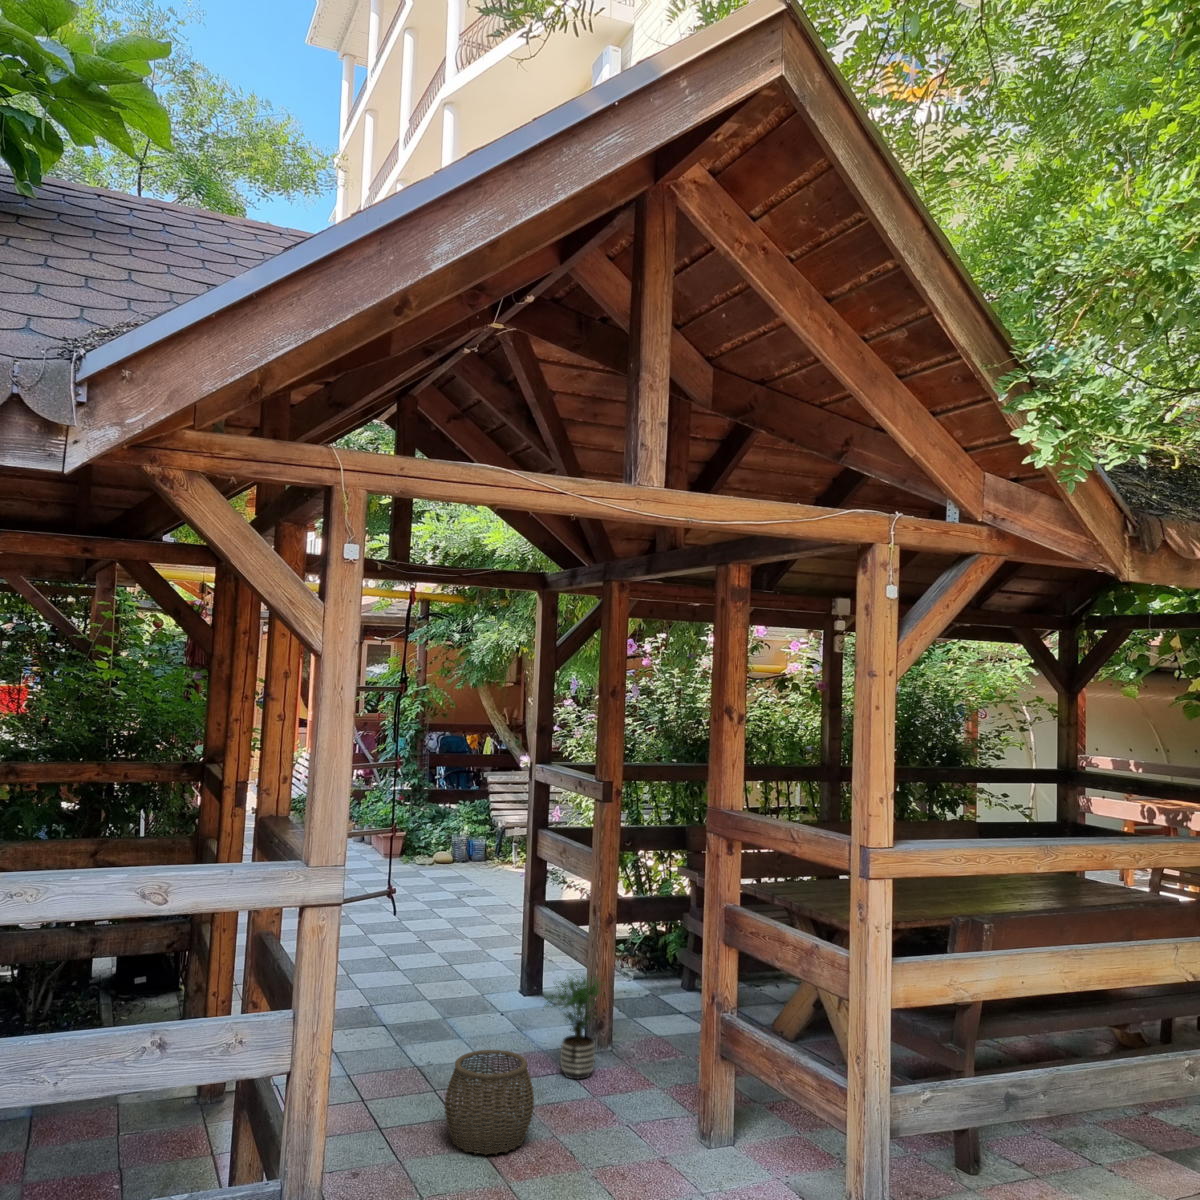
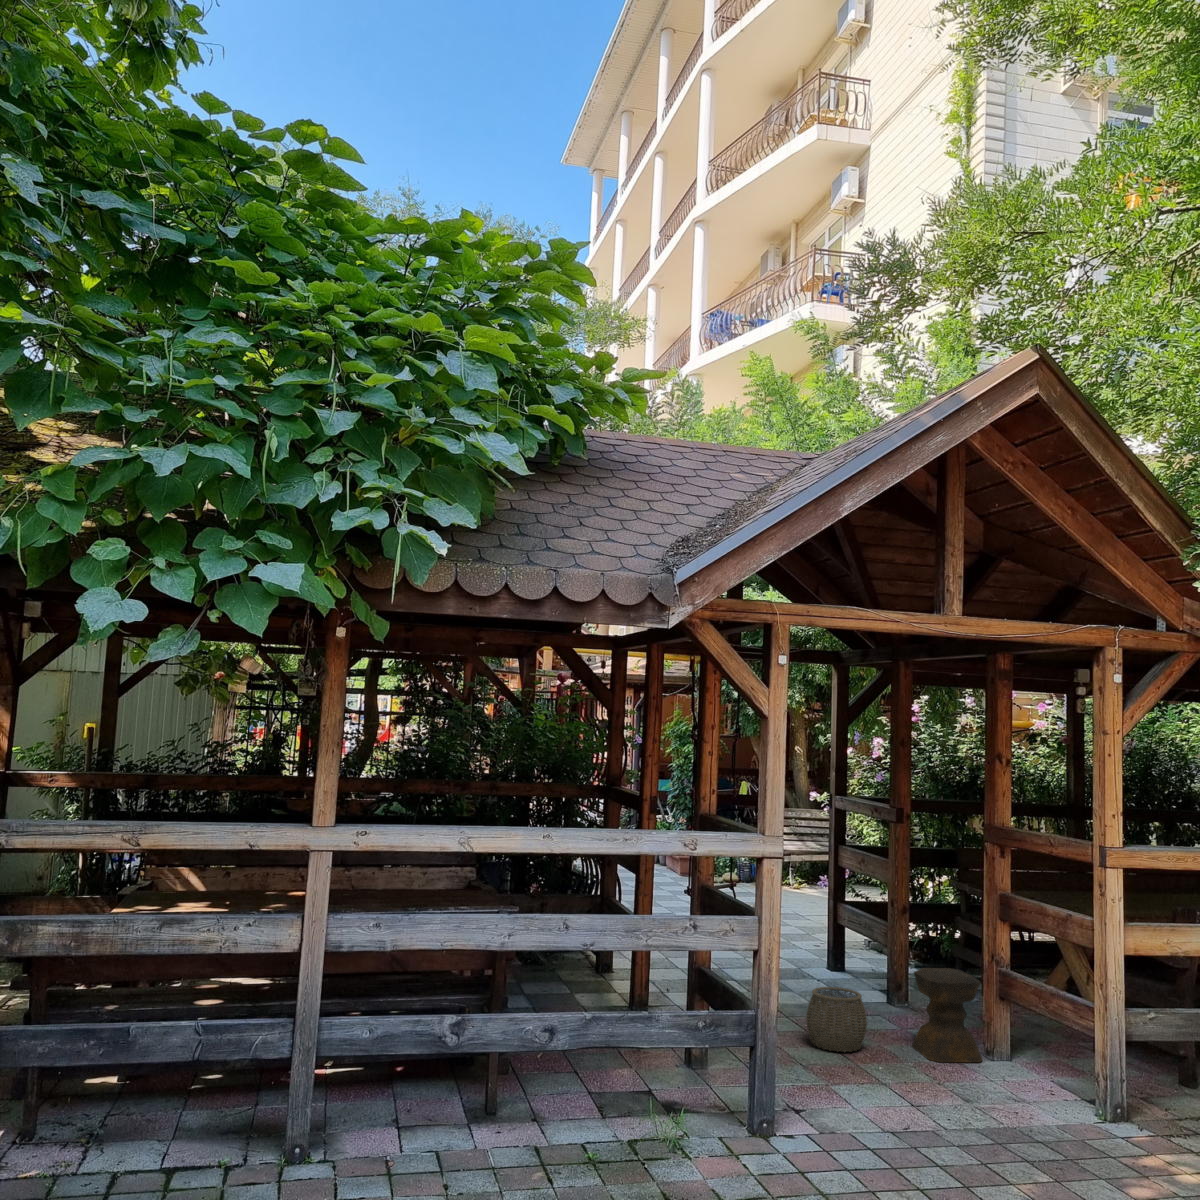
potted plant: present [545,977,606,1079] -> none [860,946,911,1021]
stool: none [599,1010,696,1158] -> present [911,968,983,1062]

